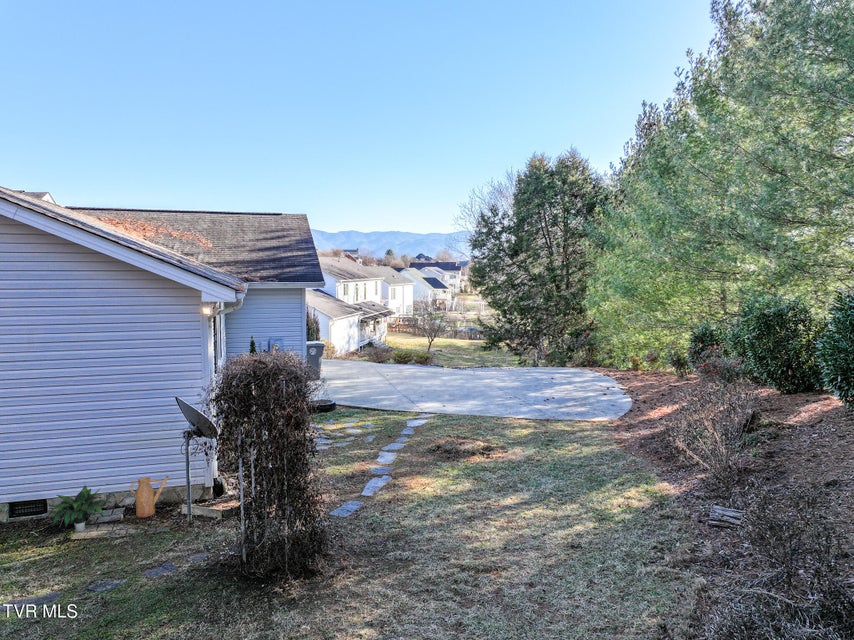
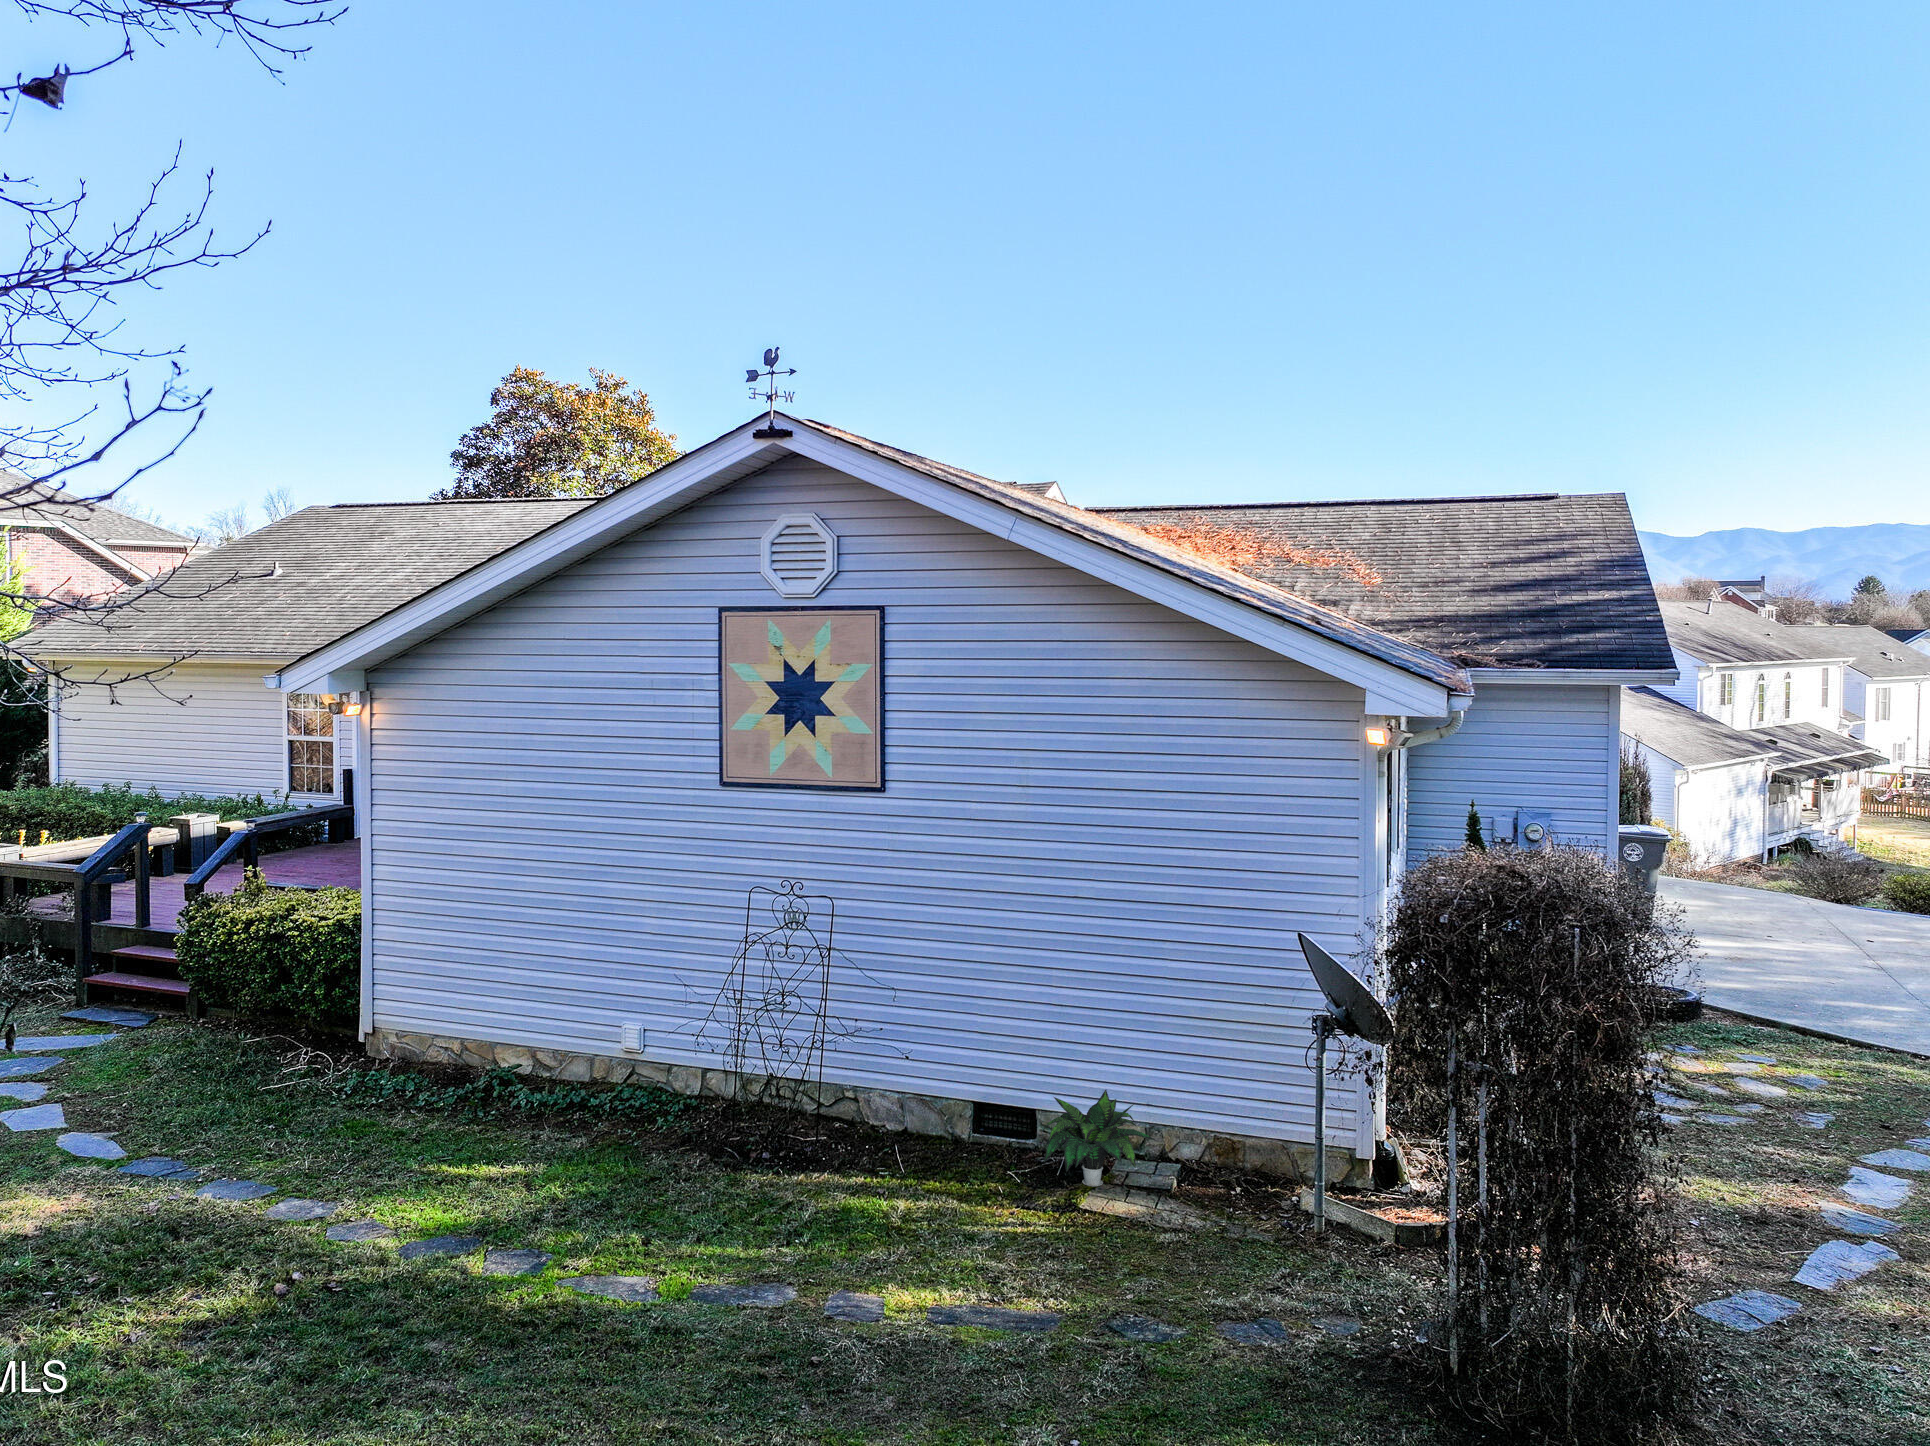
watering can: present [130,476,169,517] -> none [1191,1100,1273,1192]

